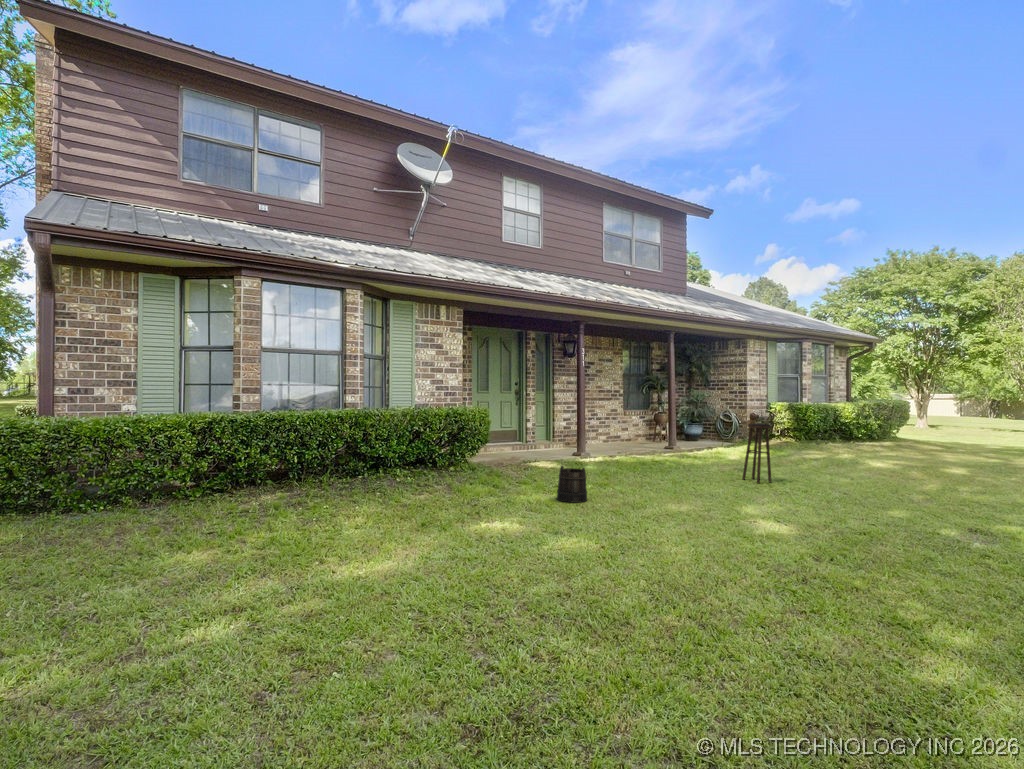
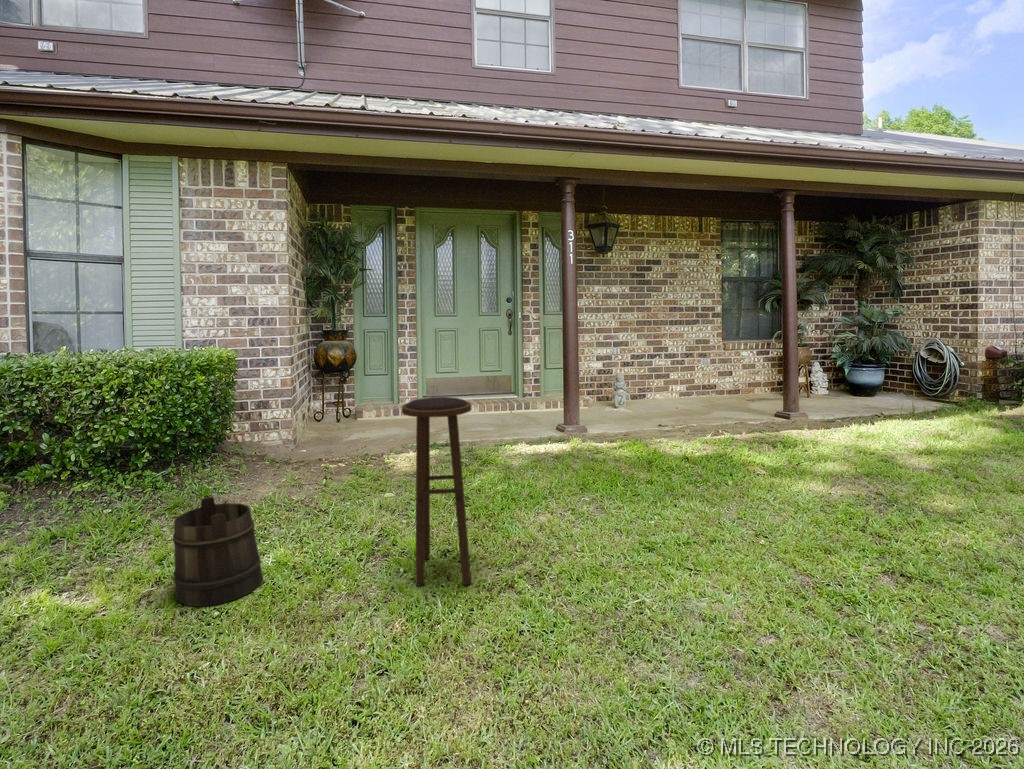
stool: present [742,424,771,483] -> present [402,397,471,586]

